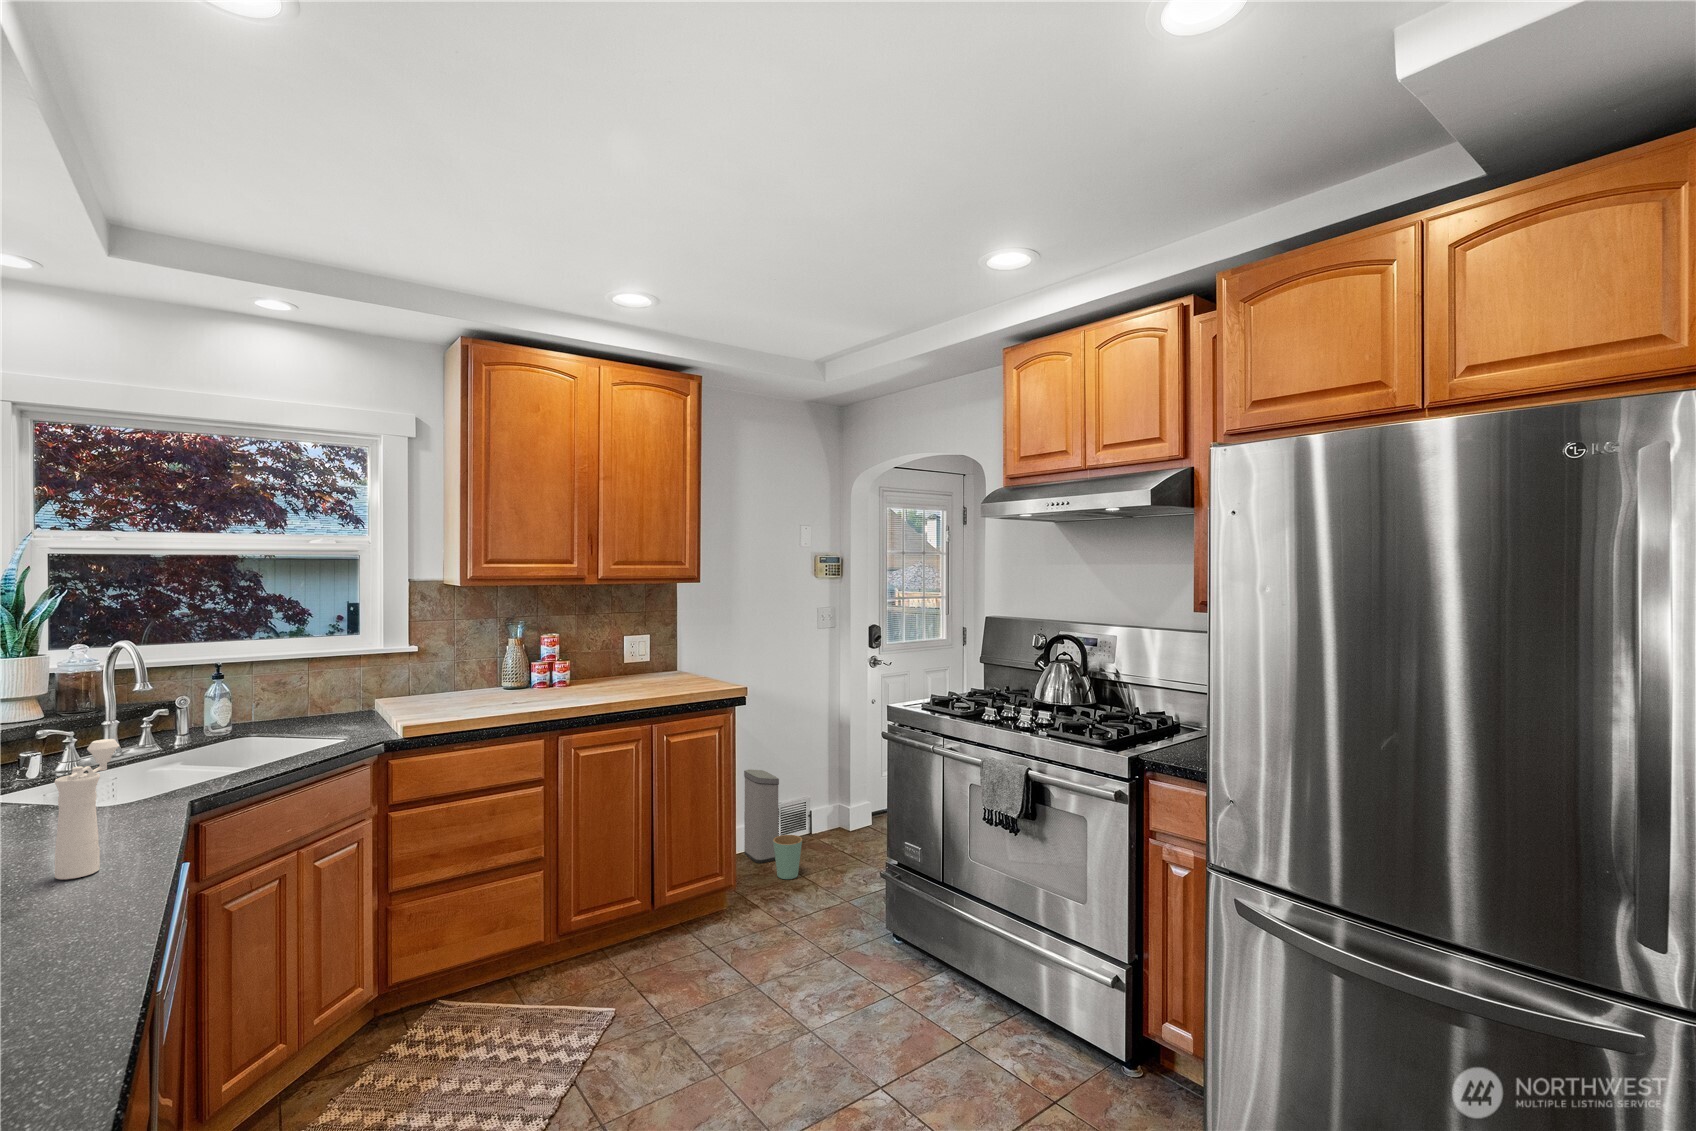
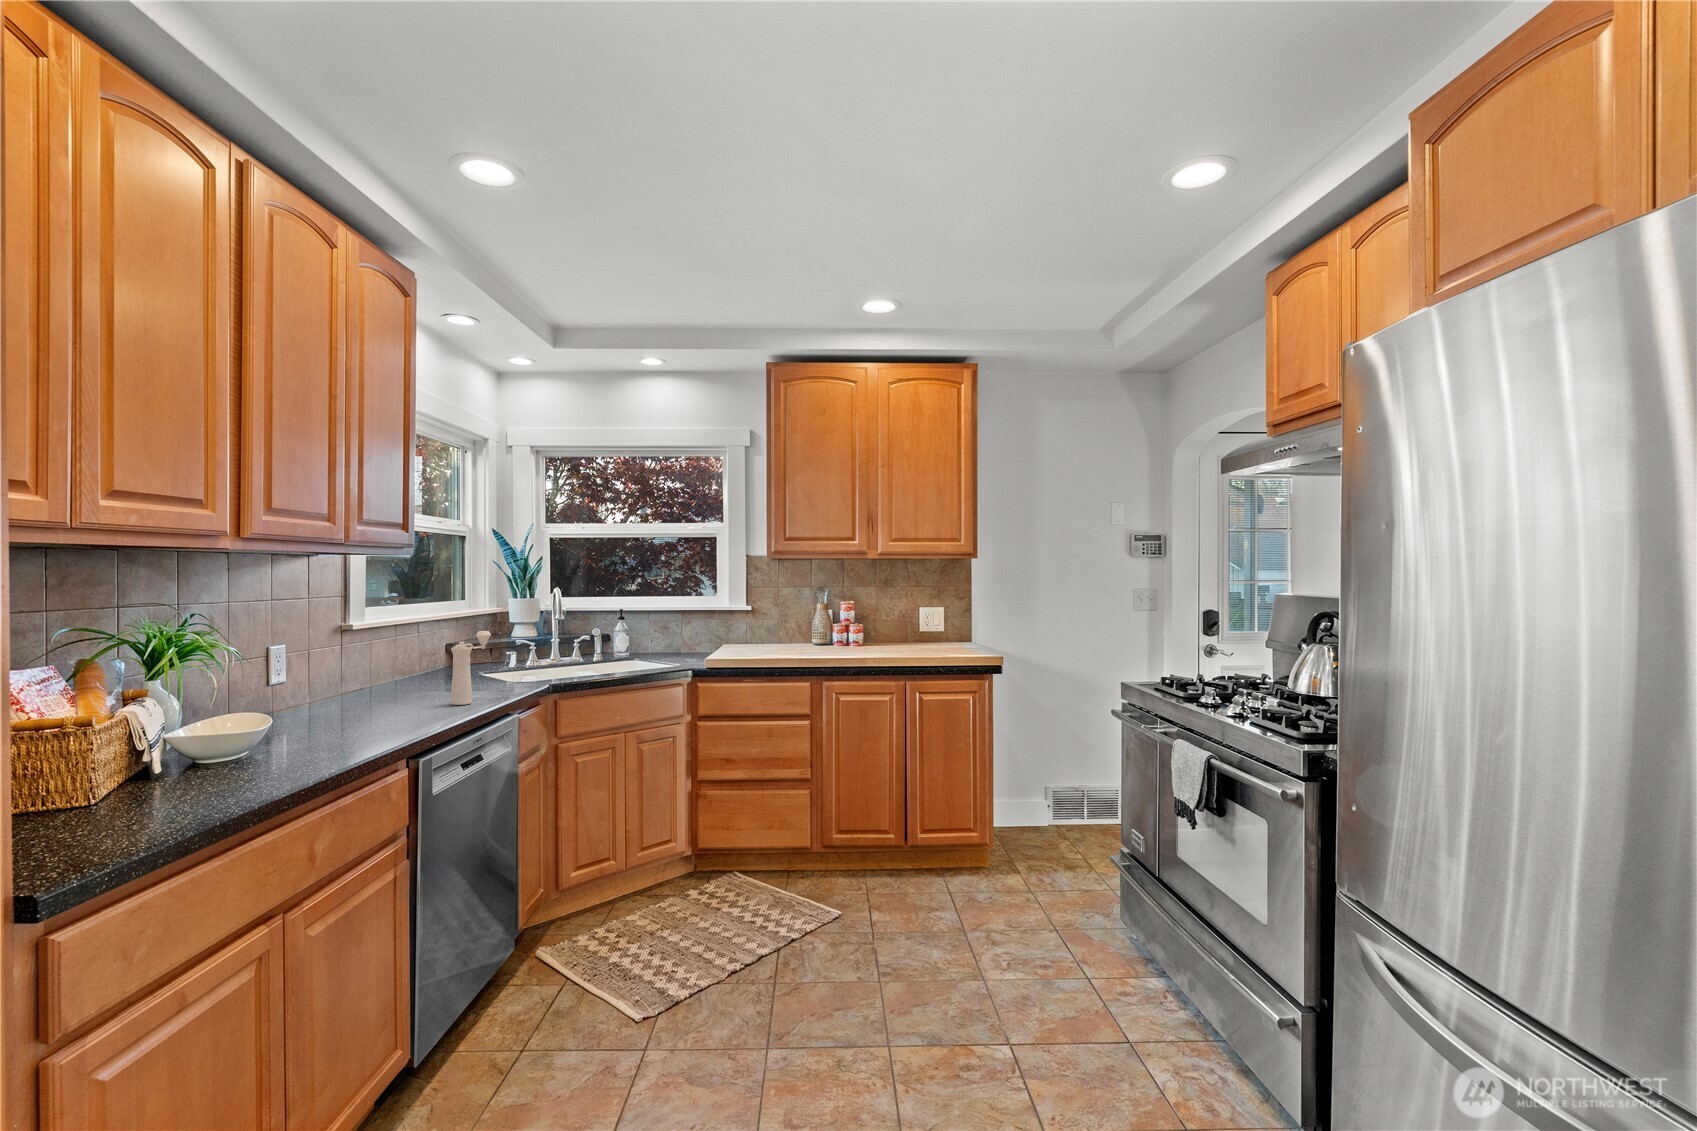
trash can: present [744,770,802,879] -> none [1039,746,1082,858]

